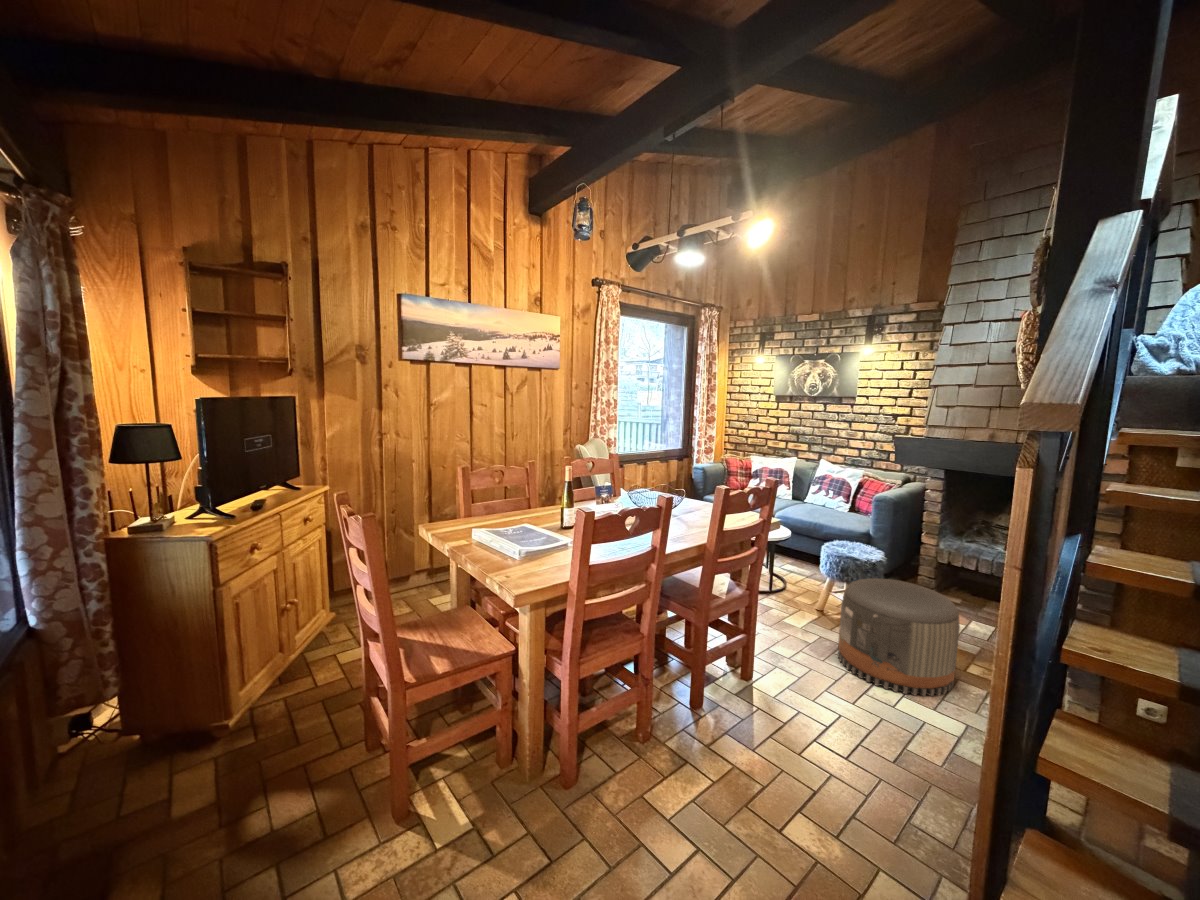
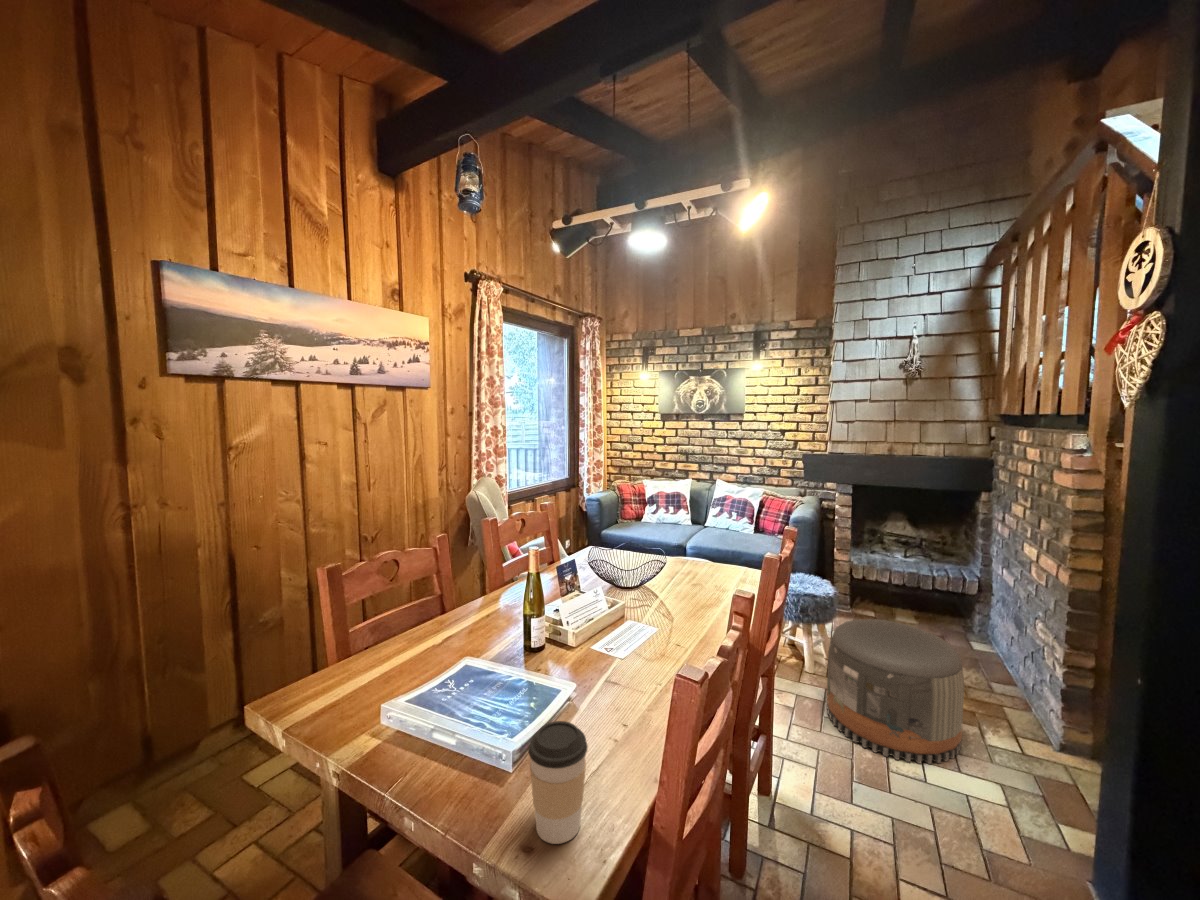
coffee cup: none [517,531,545,580] -> present [528,721,587,844]

